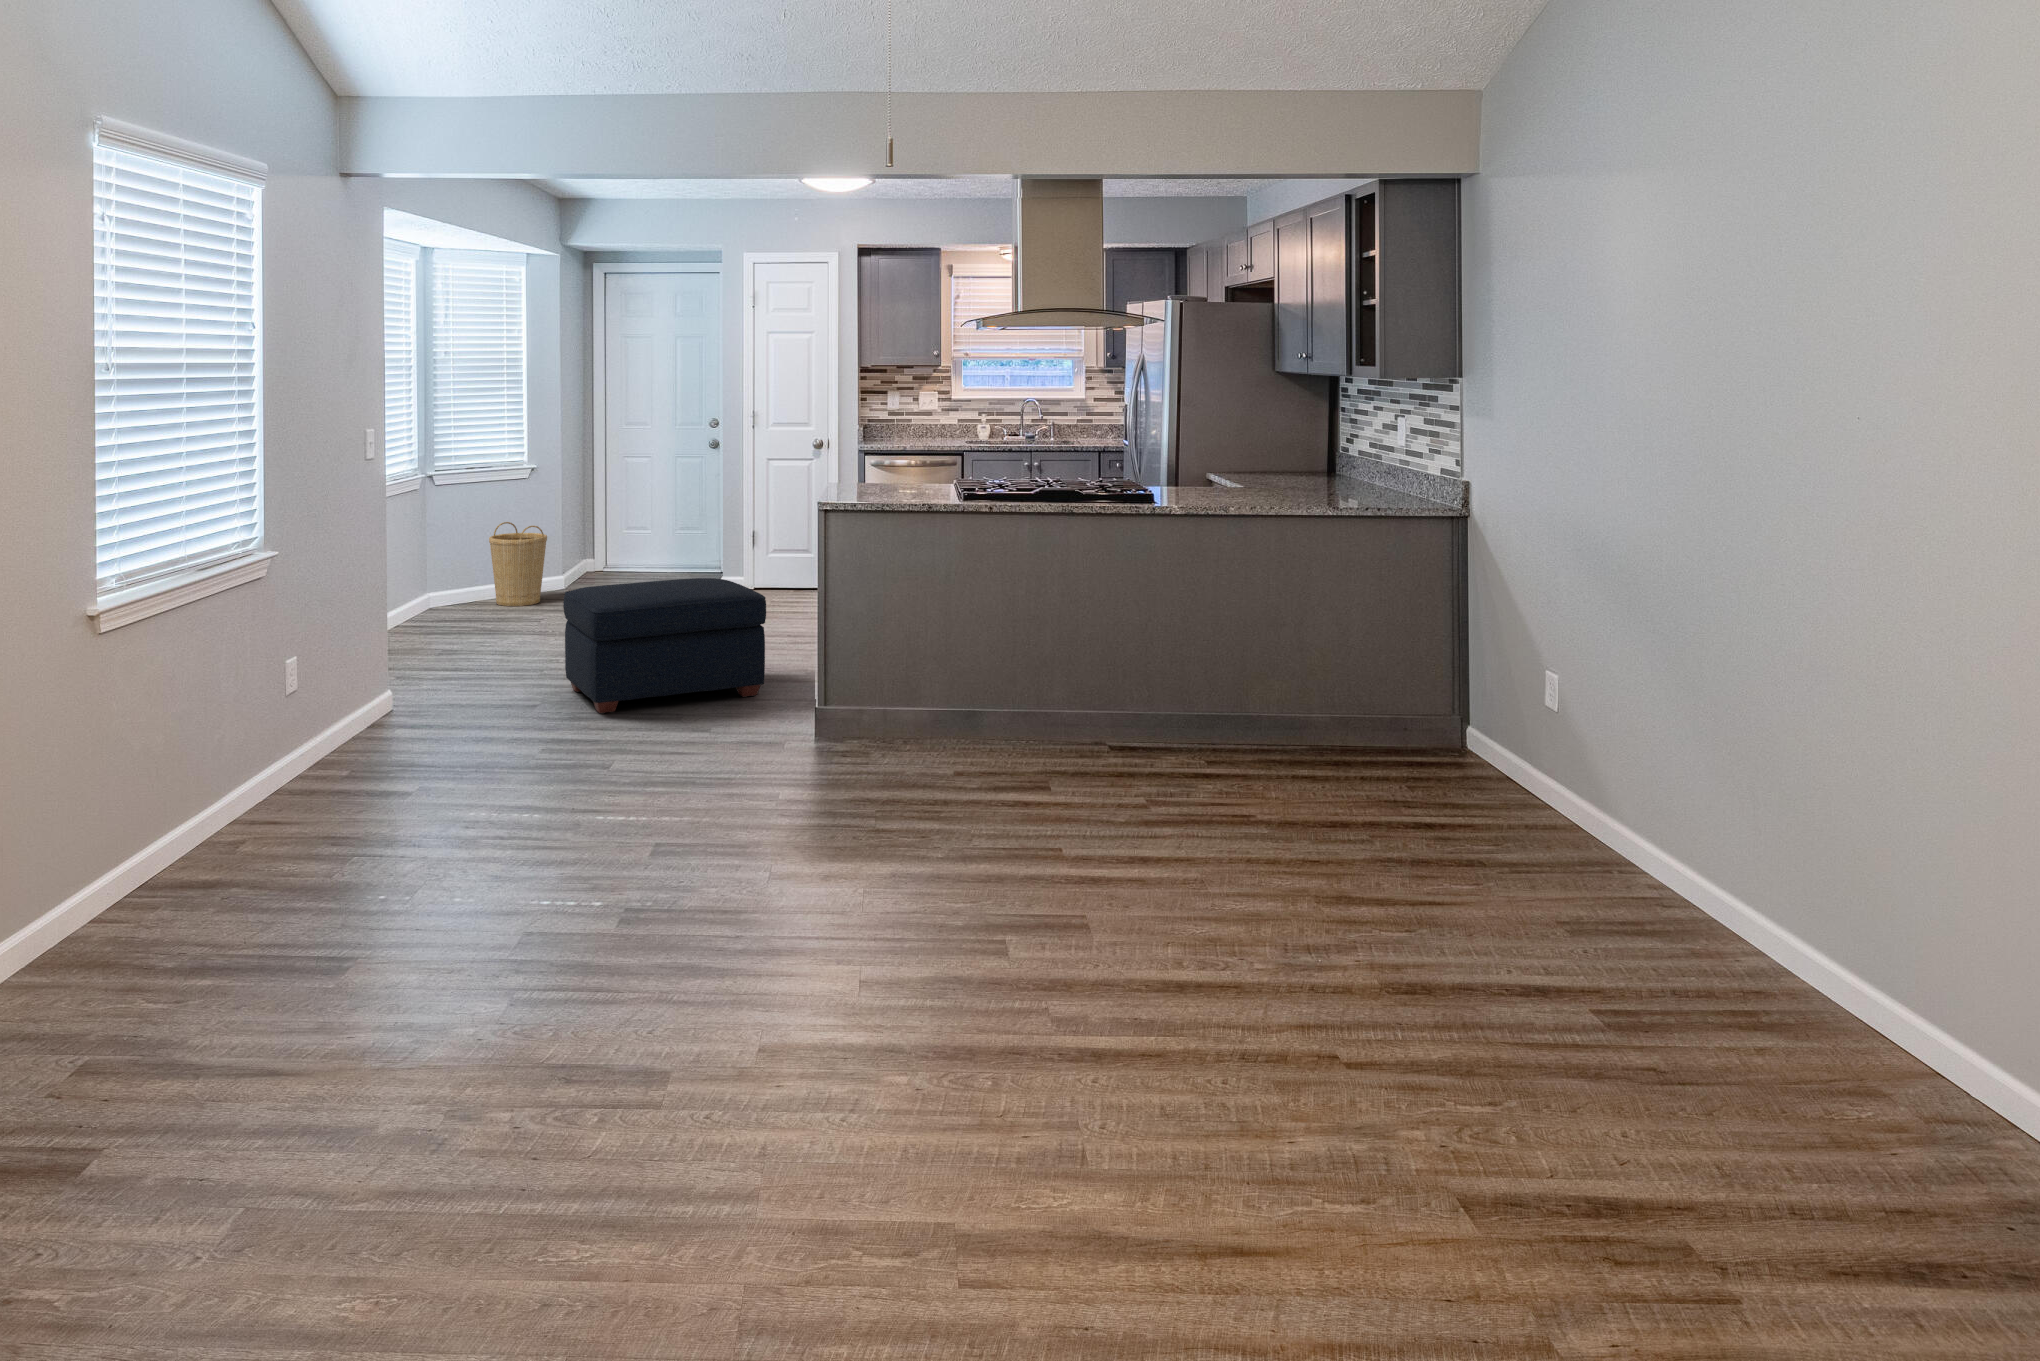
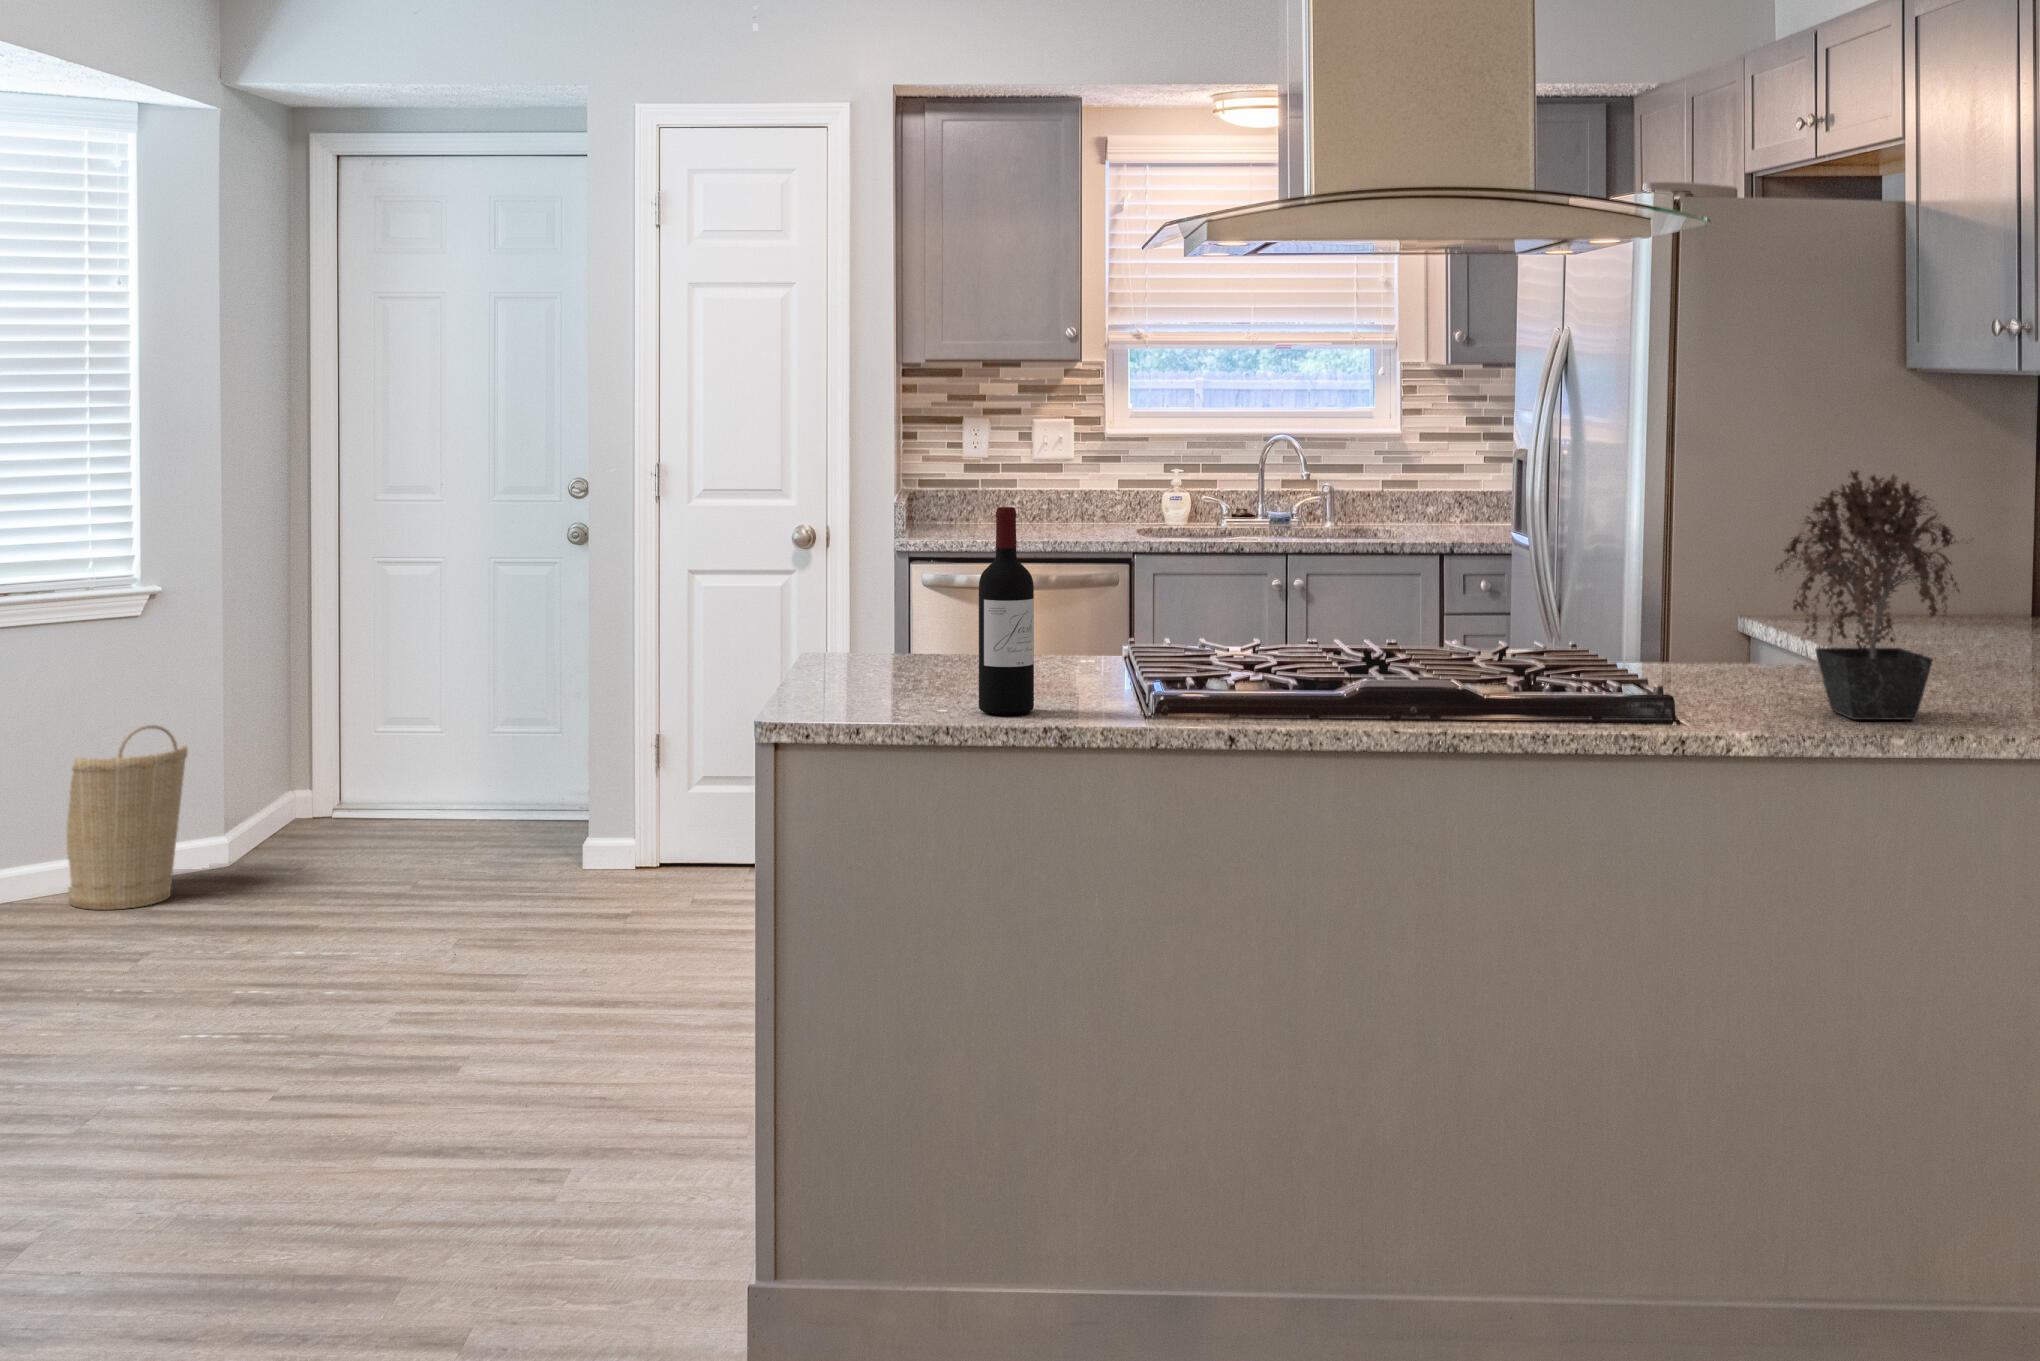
potted plant: none [1196,411,1266,503] -> present [1775,471,1968,720]
wine bottle: none [900,425,921,502] -> present [979,507,1034,715]
ottoman: present [563,578,766,713] -> none [108,892,630,1283]

